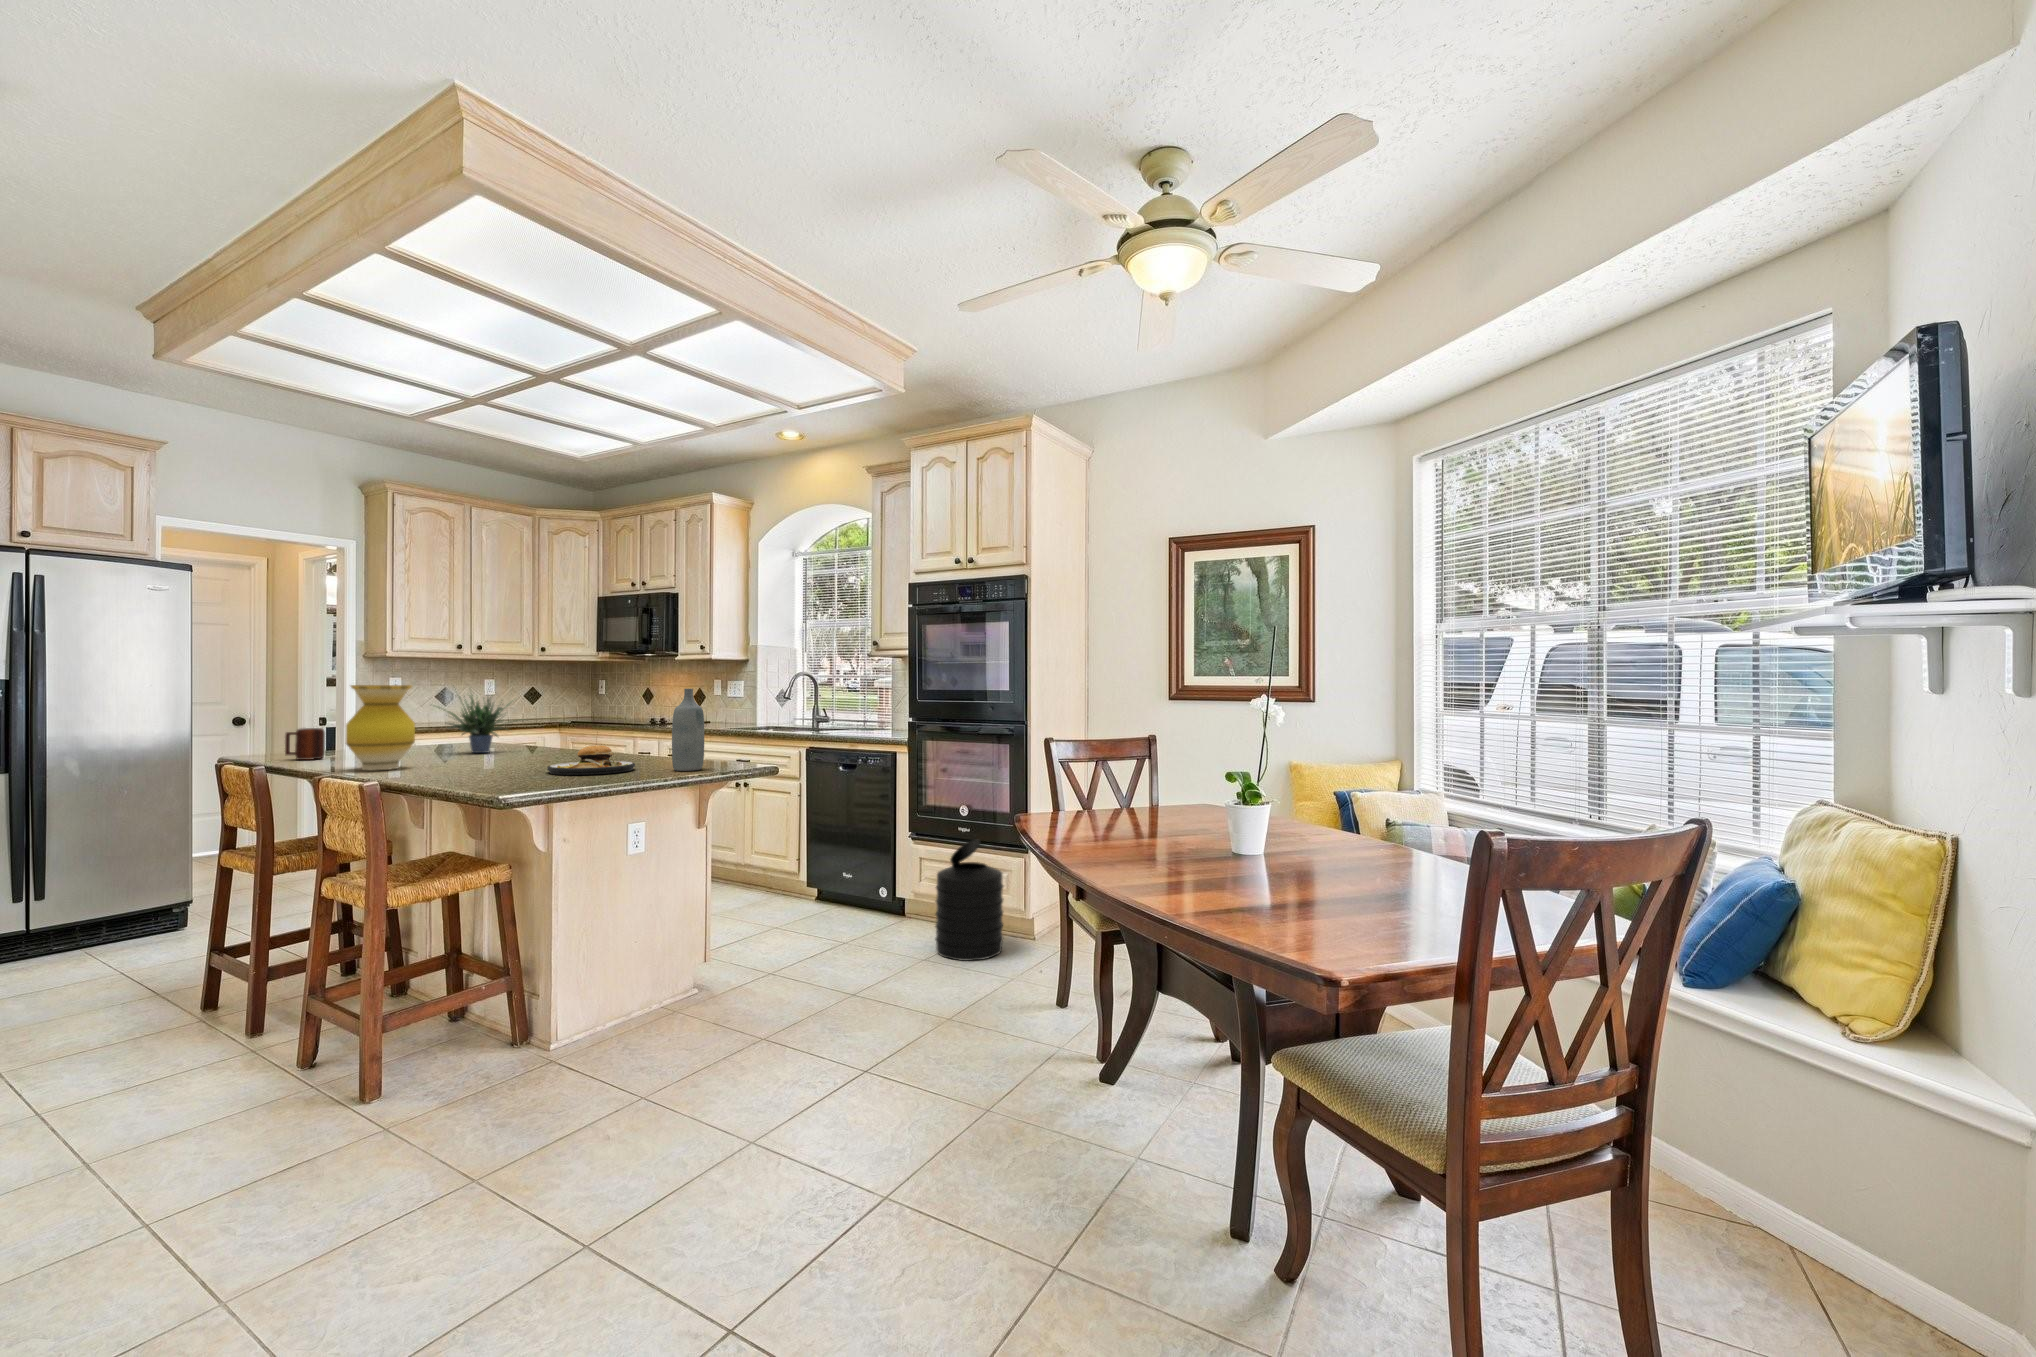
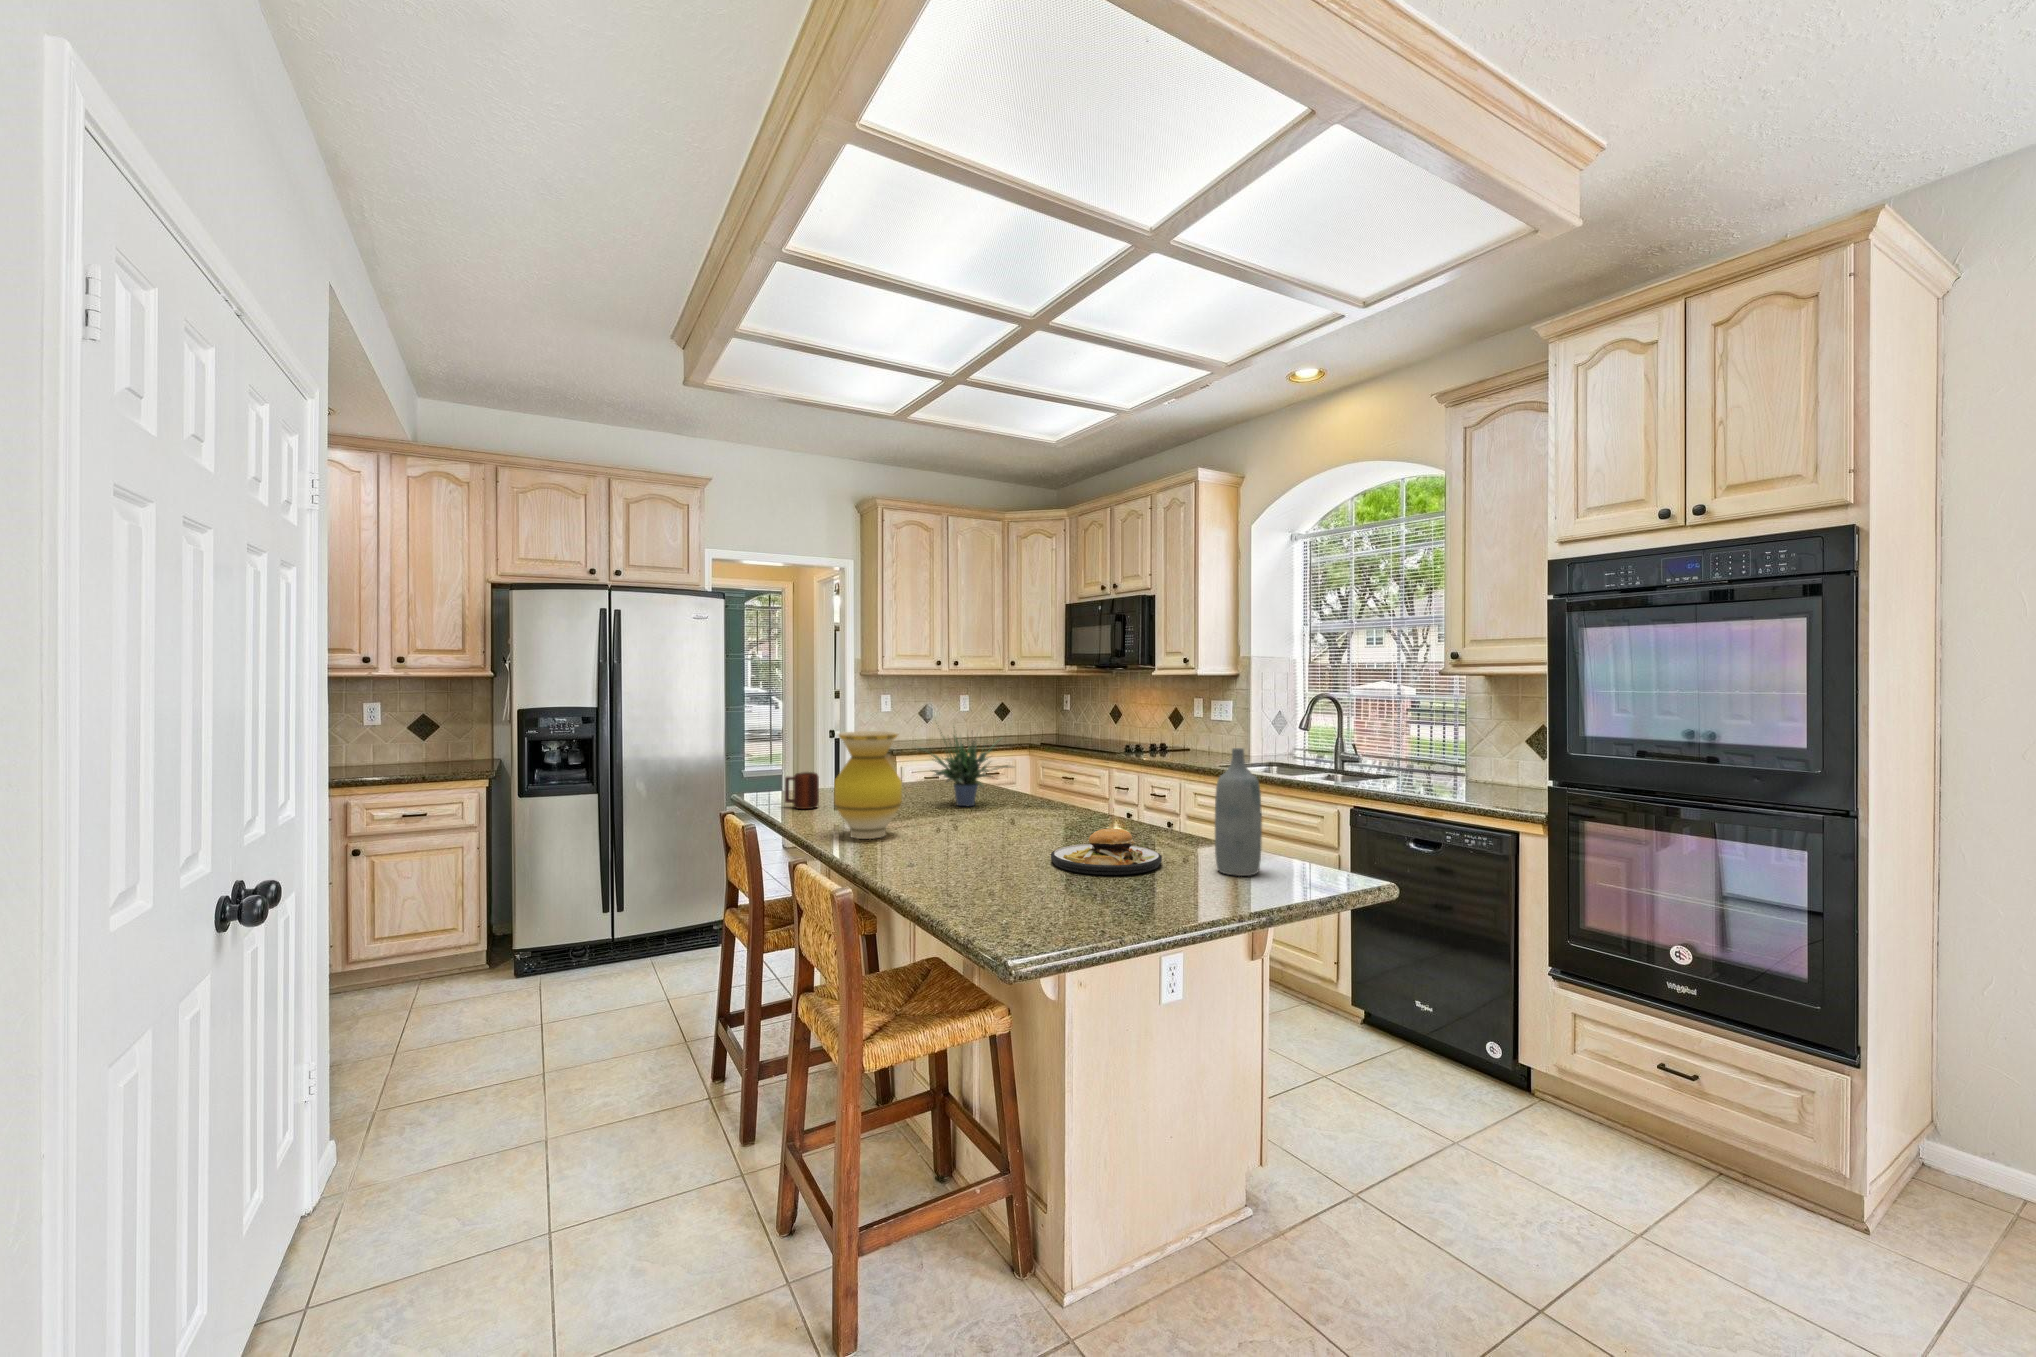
trash can: present [935,839,1003,961] -> none [1628,1015,1783,1248]

